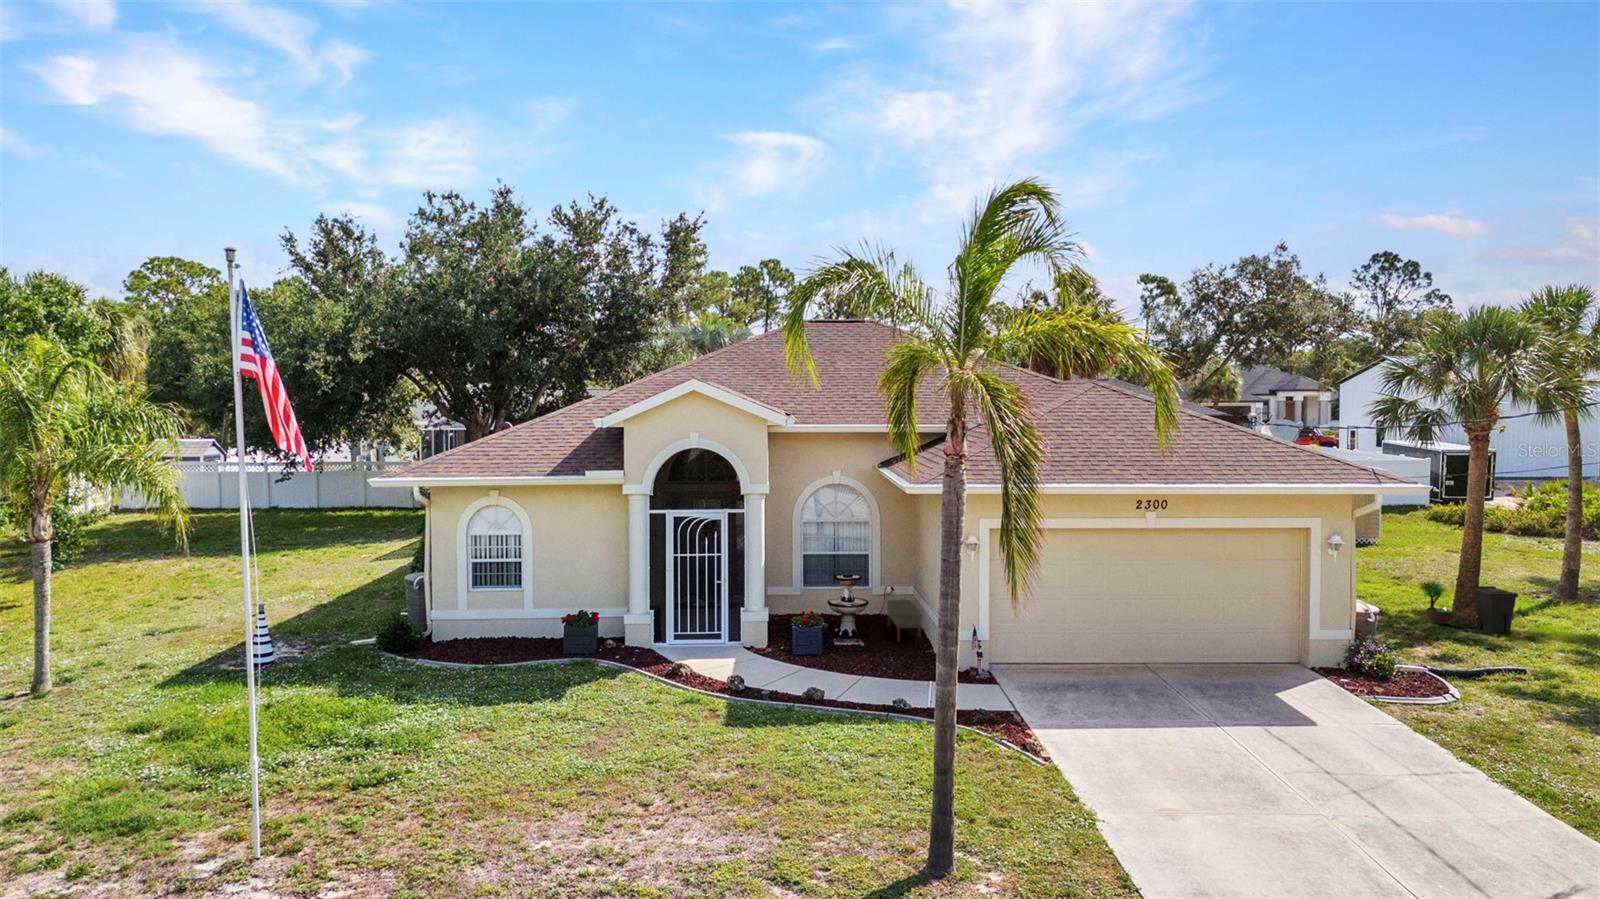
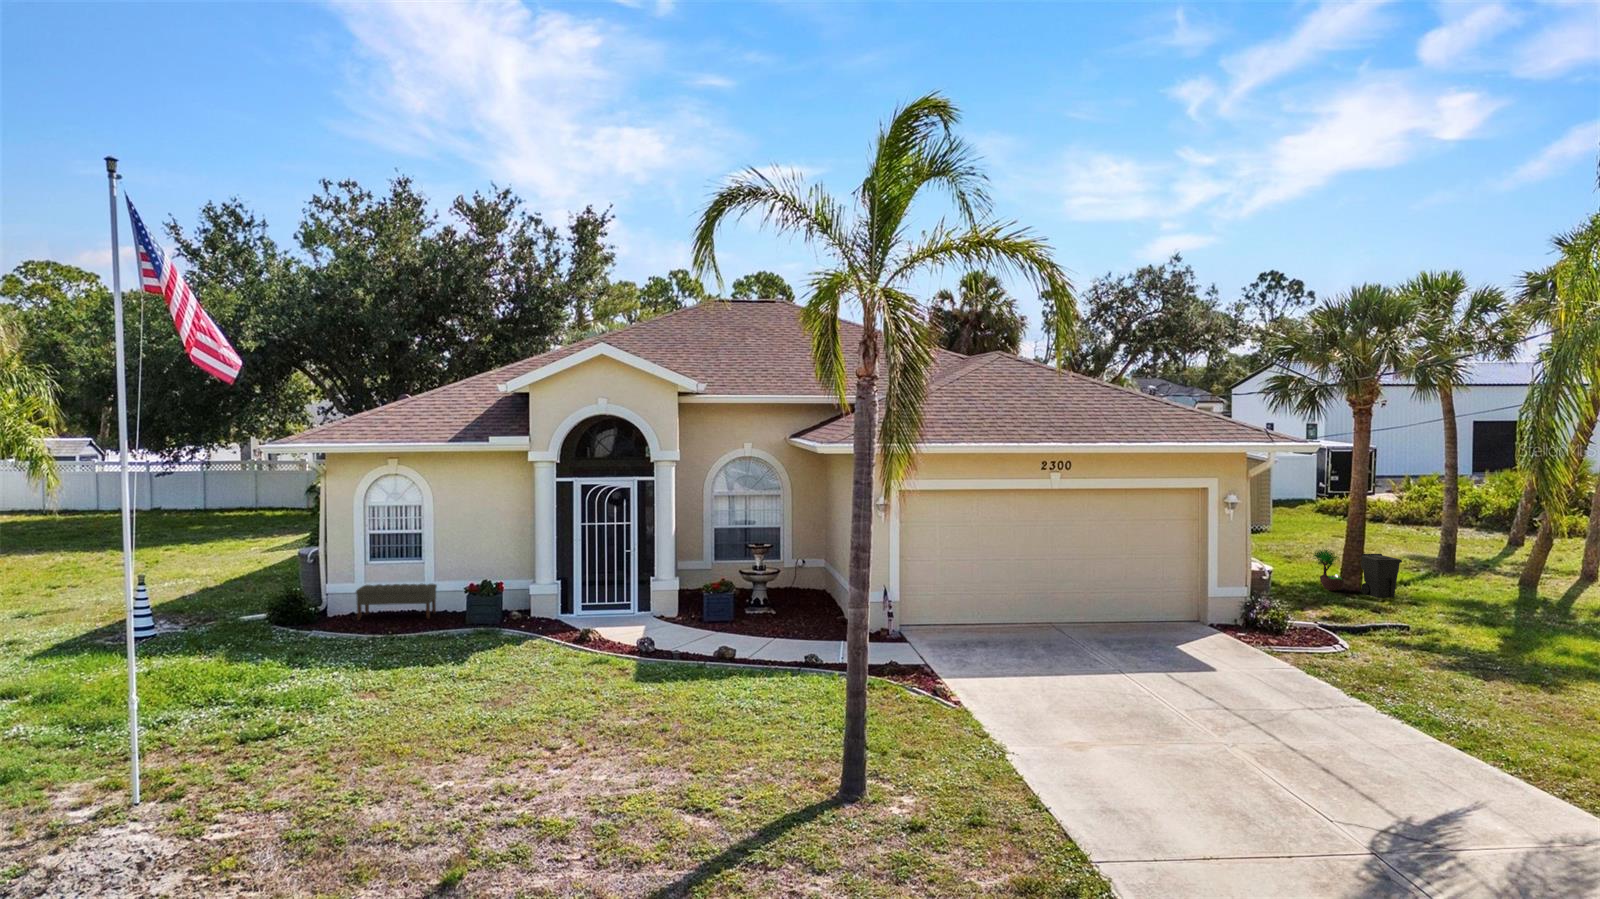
bench: present [887,599,922,642] -> present [356,584,437,620]

